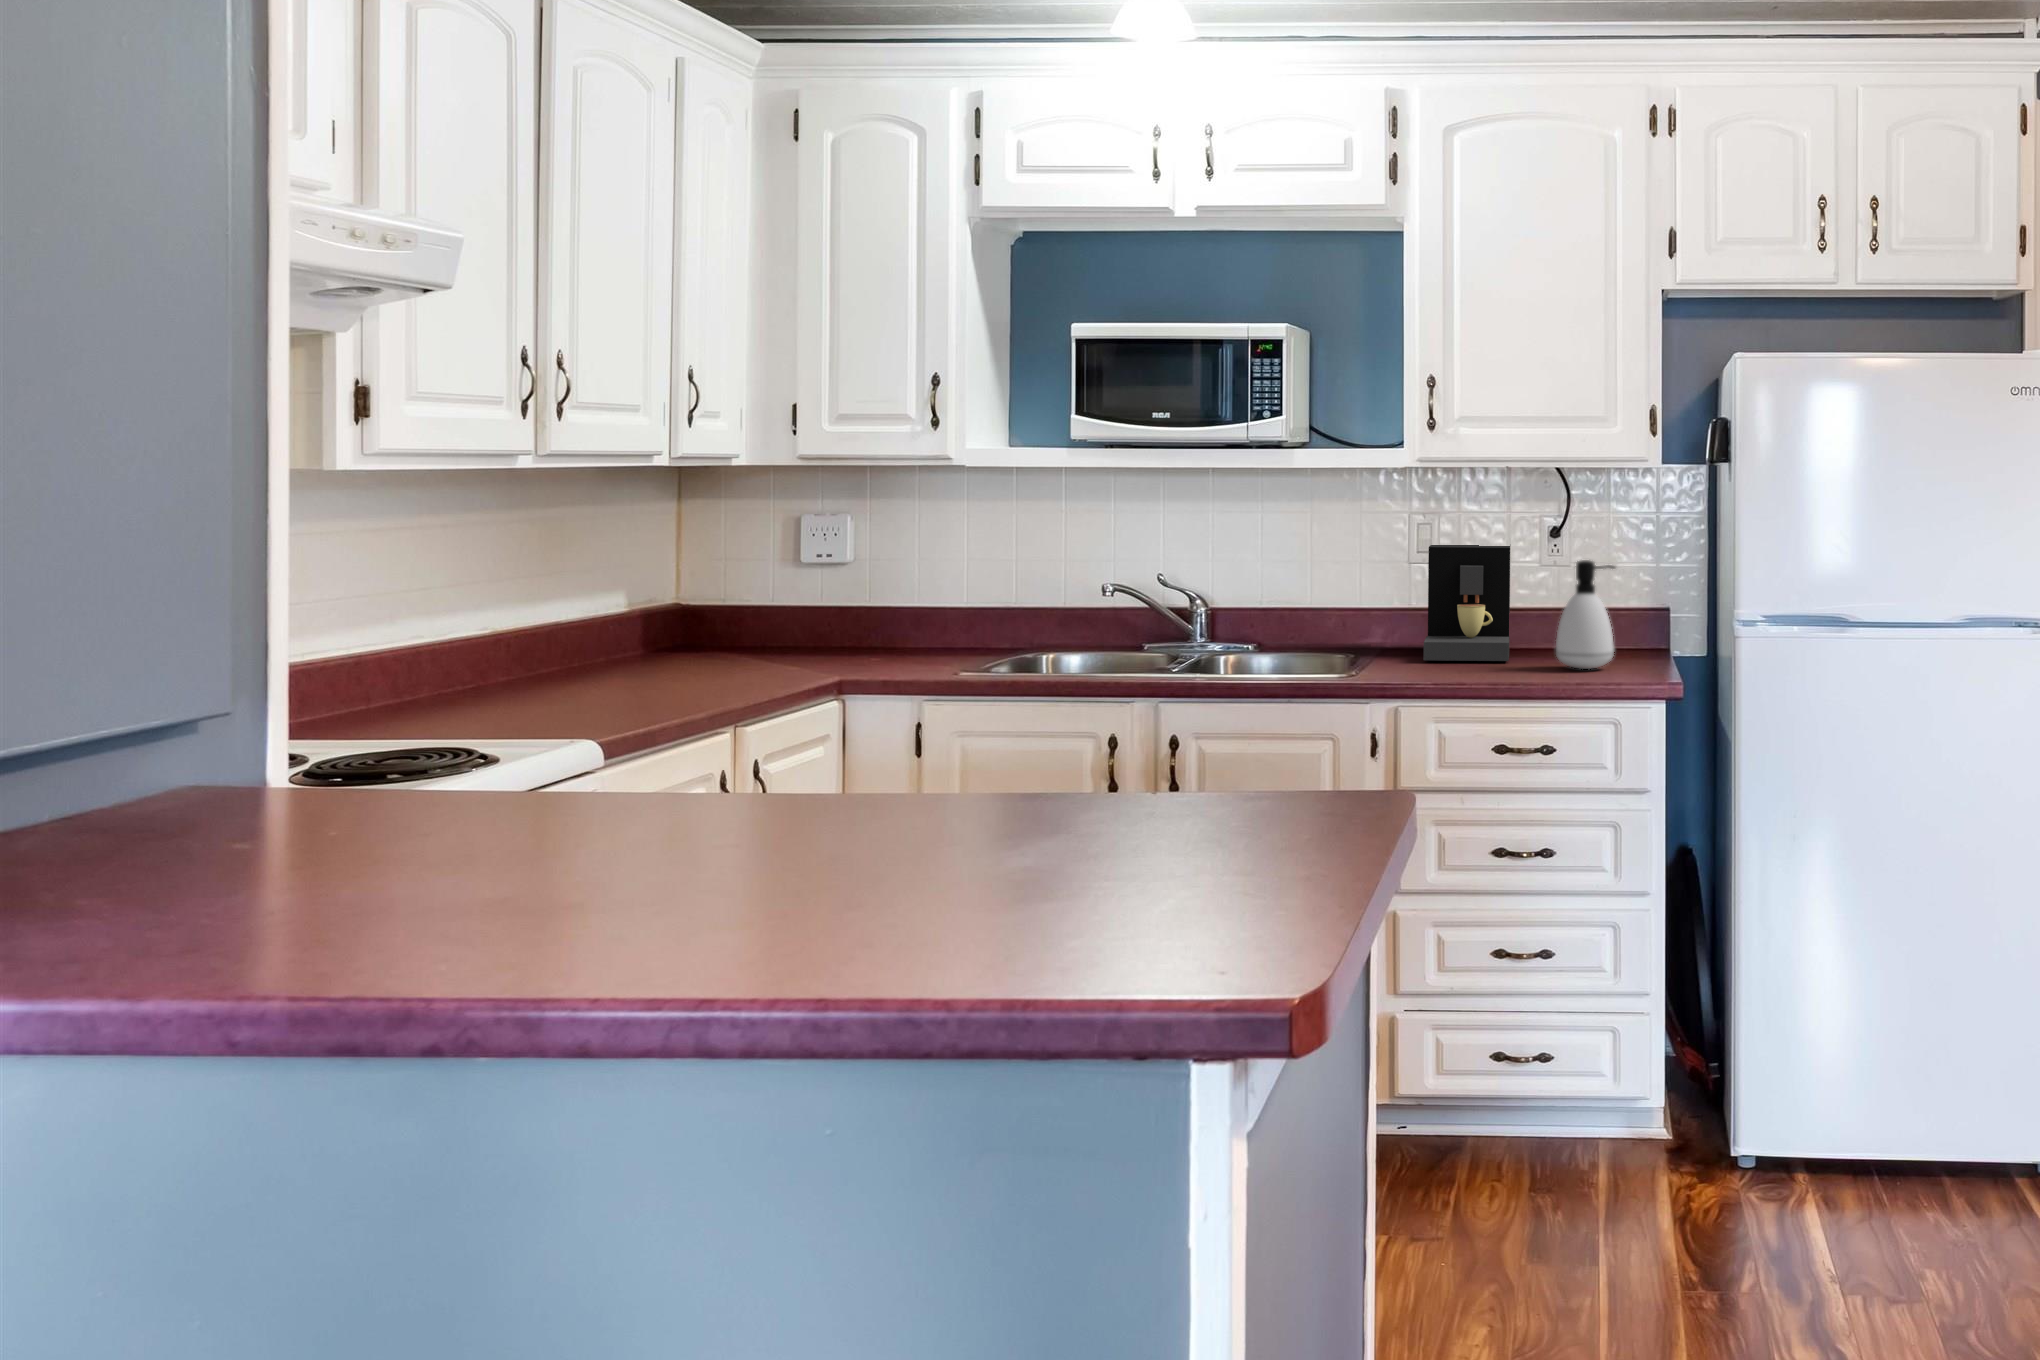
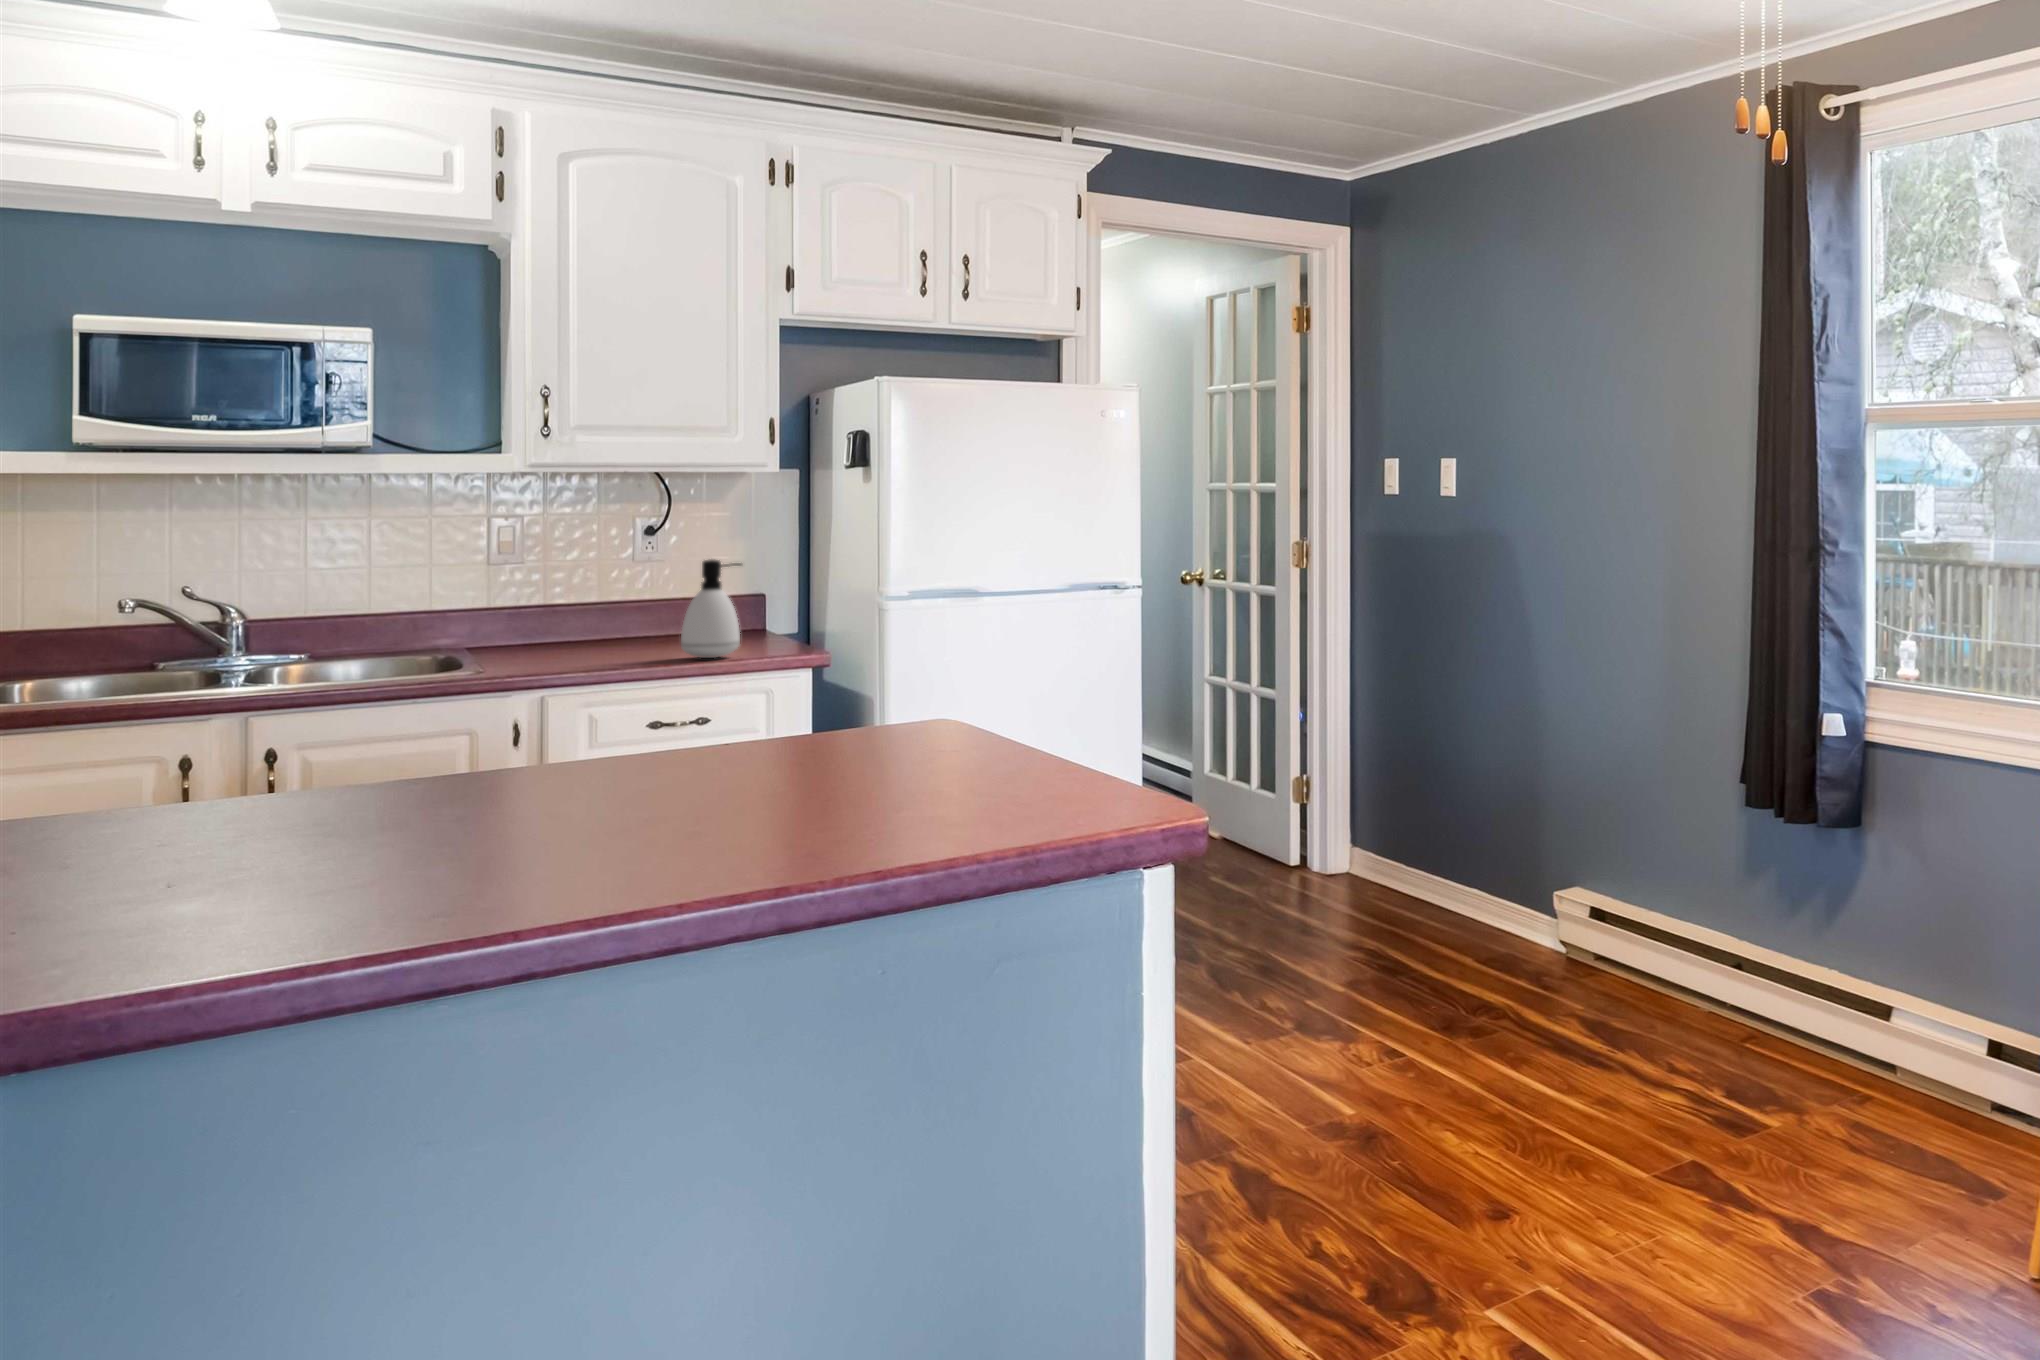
coffee maker: present [1423,545,1510,661] -> none [492,548,620,665]

